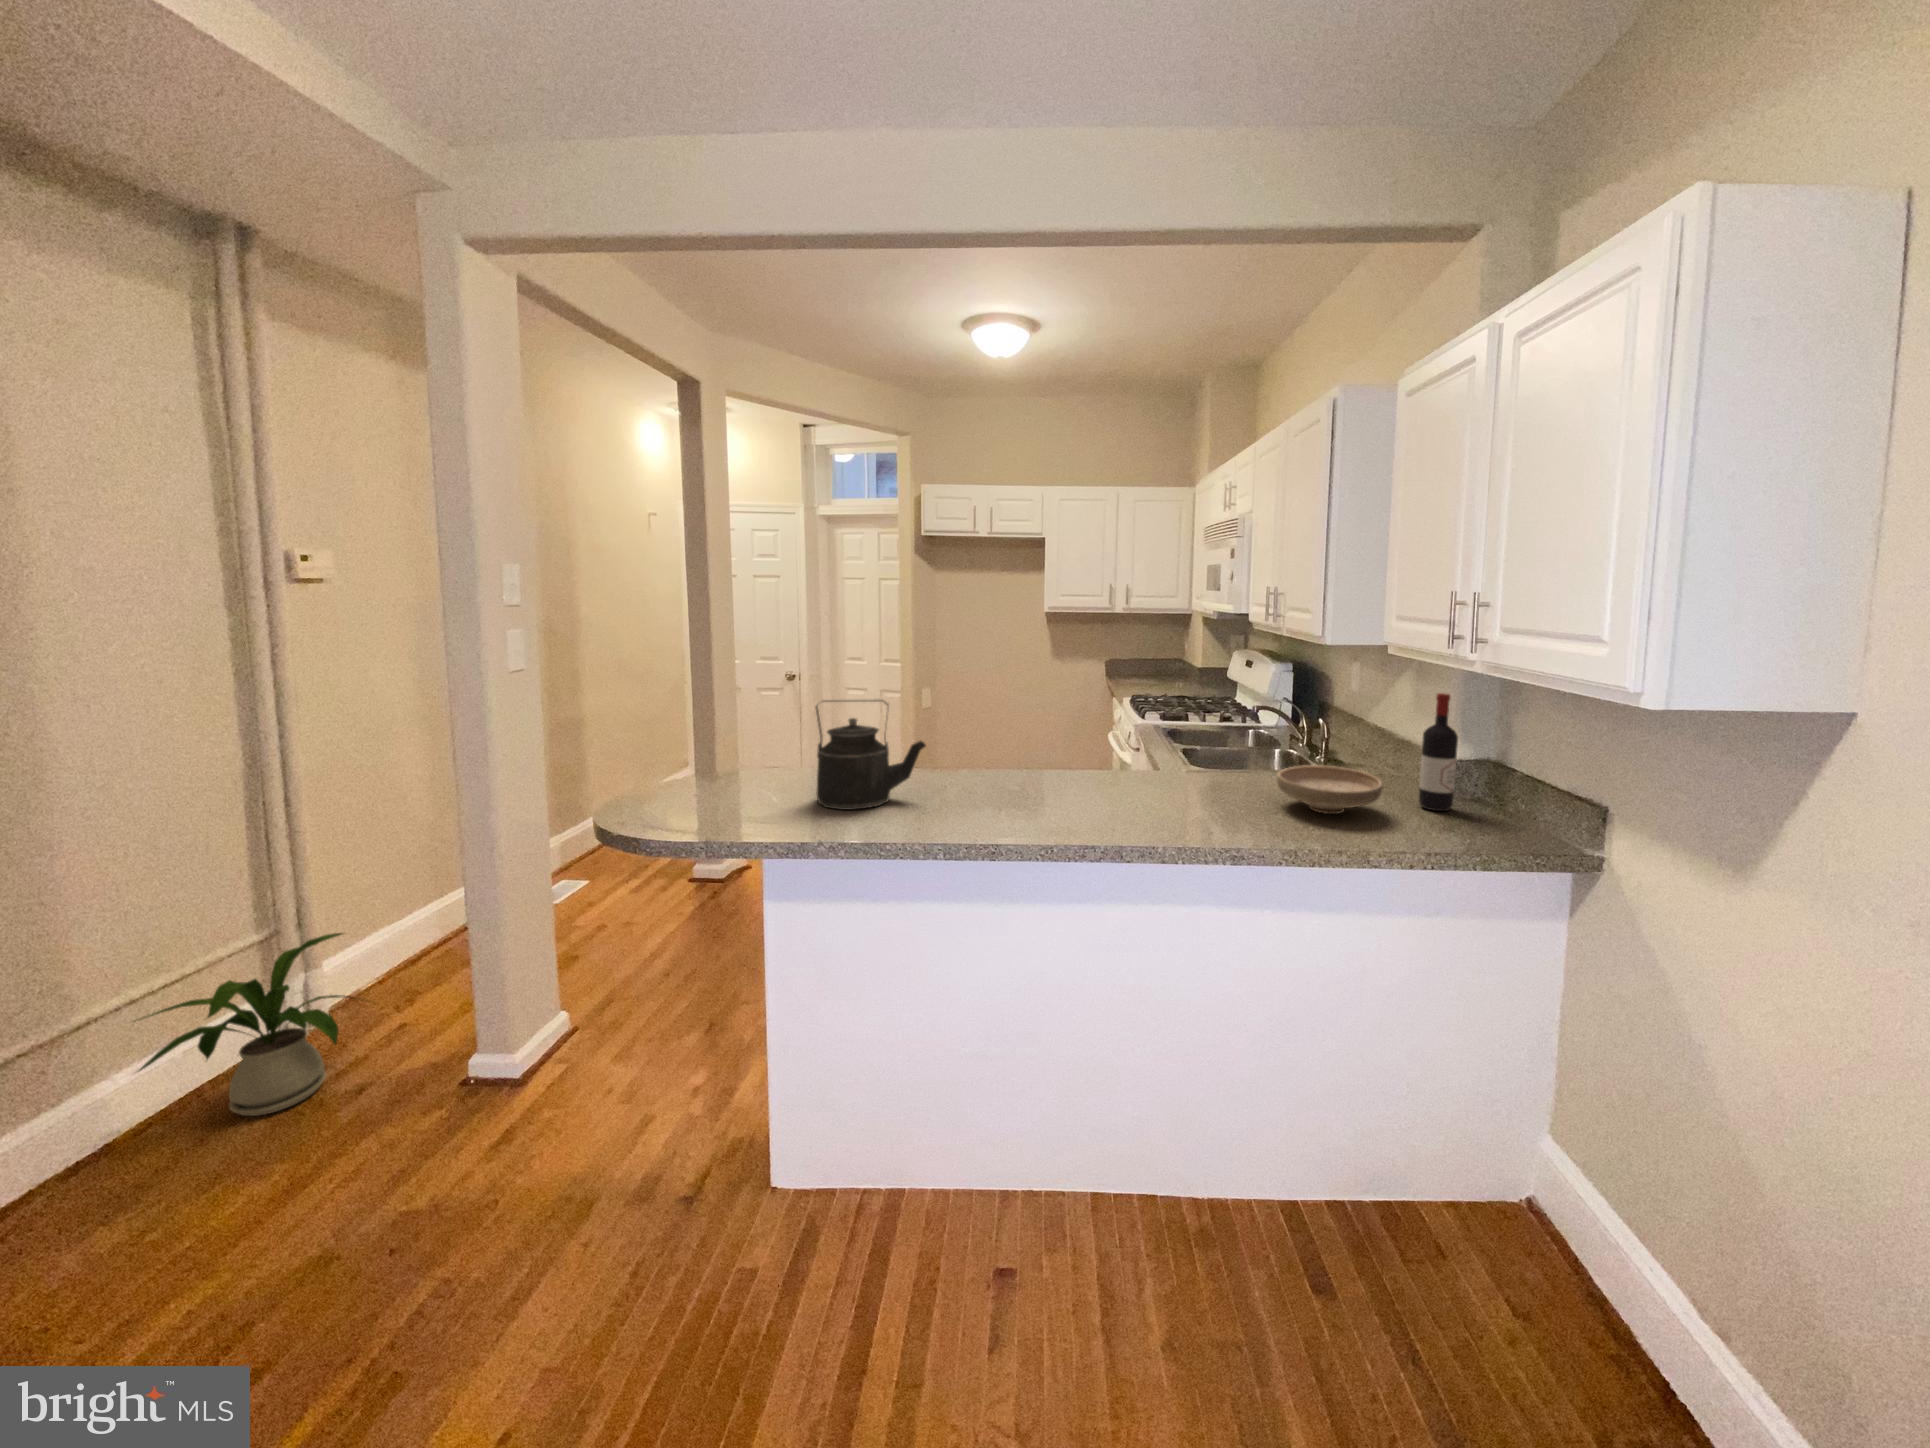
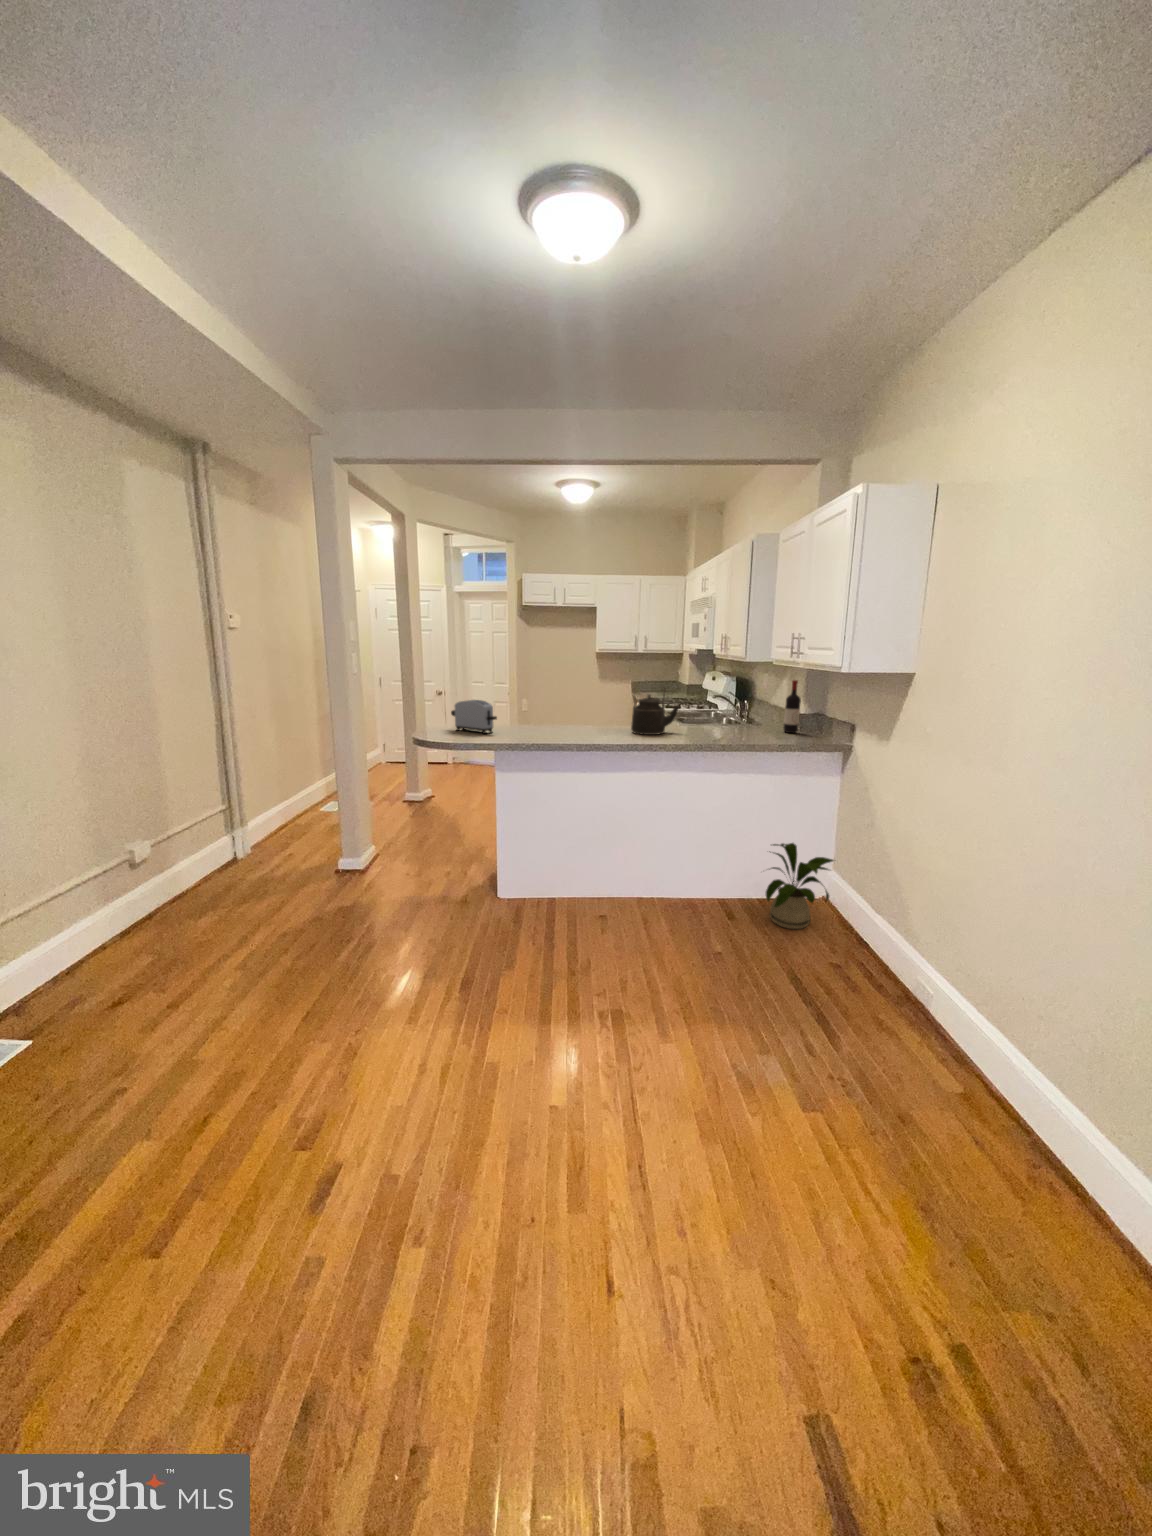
kettle: present [816,699,926,810] -> present [631,688,680,735]
toaster: none [680,736,769,818] -> present [451,700,497,734]
bowl: present [1277,765,1382,814] -> none [720,715,766,734]
house plant: present [138,933,349,1116] -> present [766,843,834,929]

